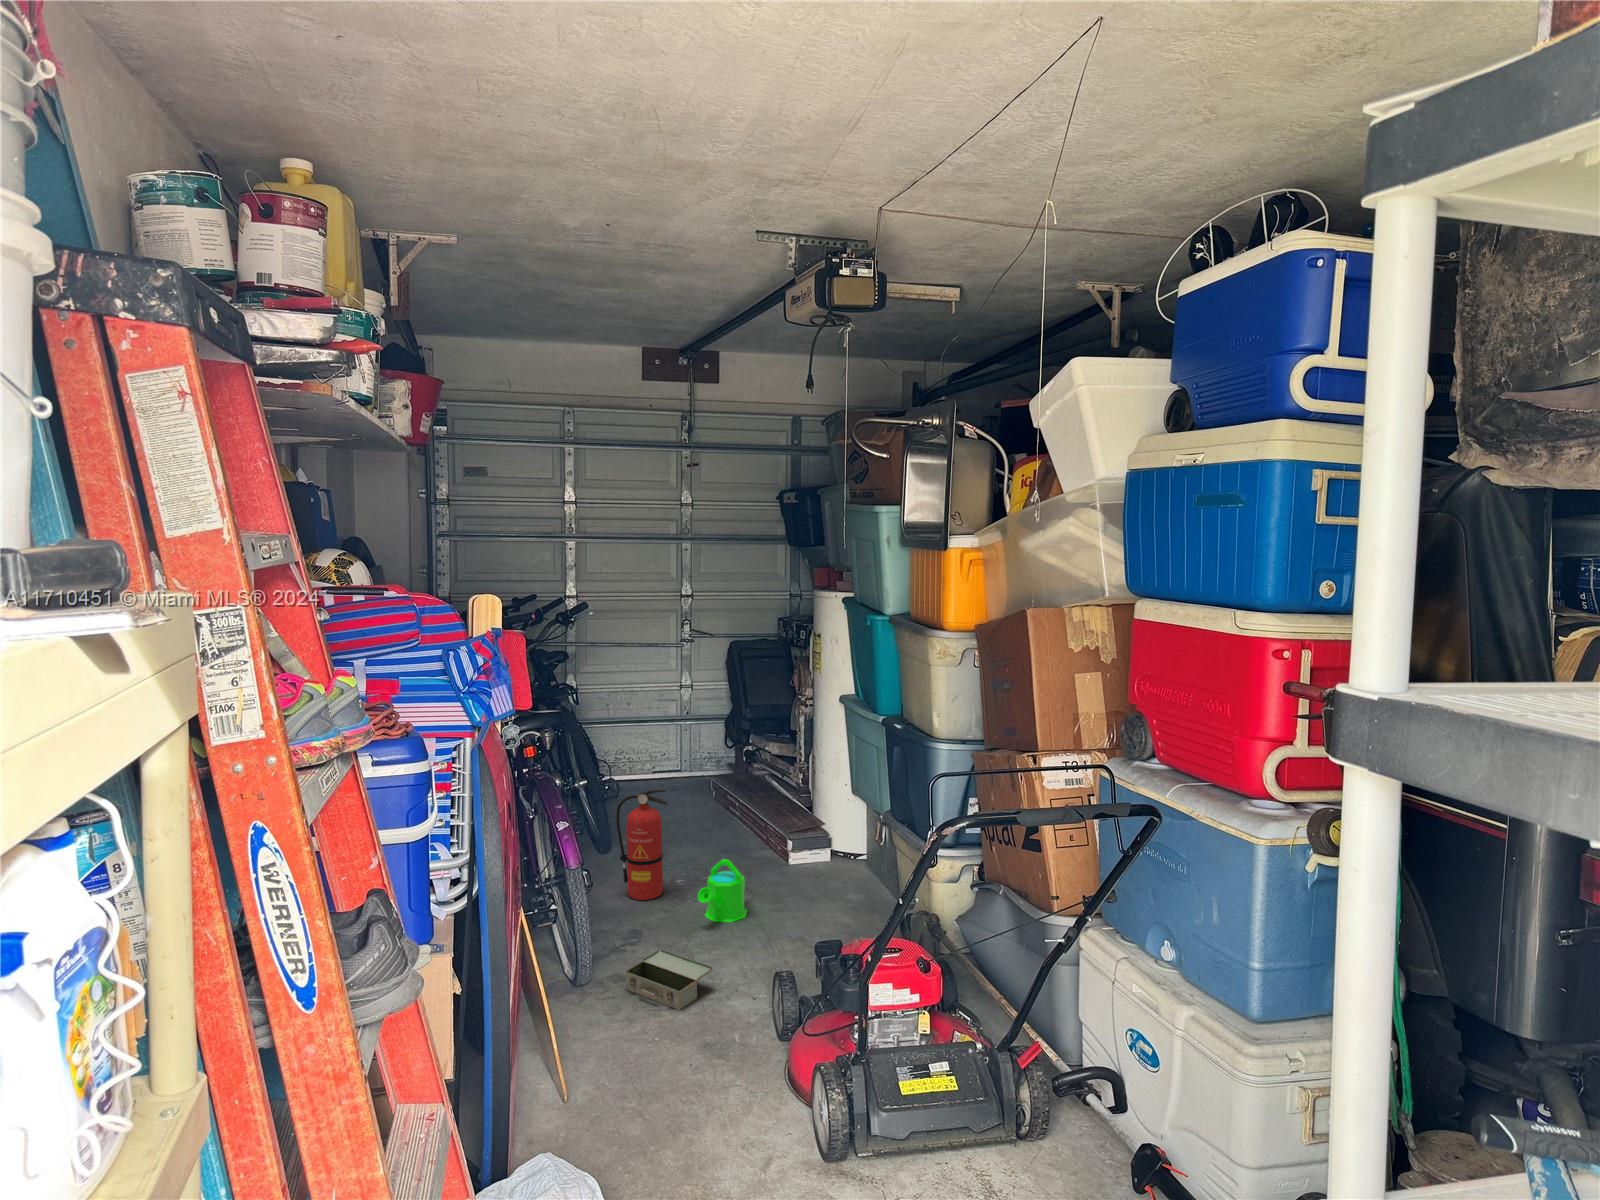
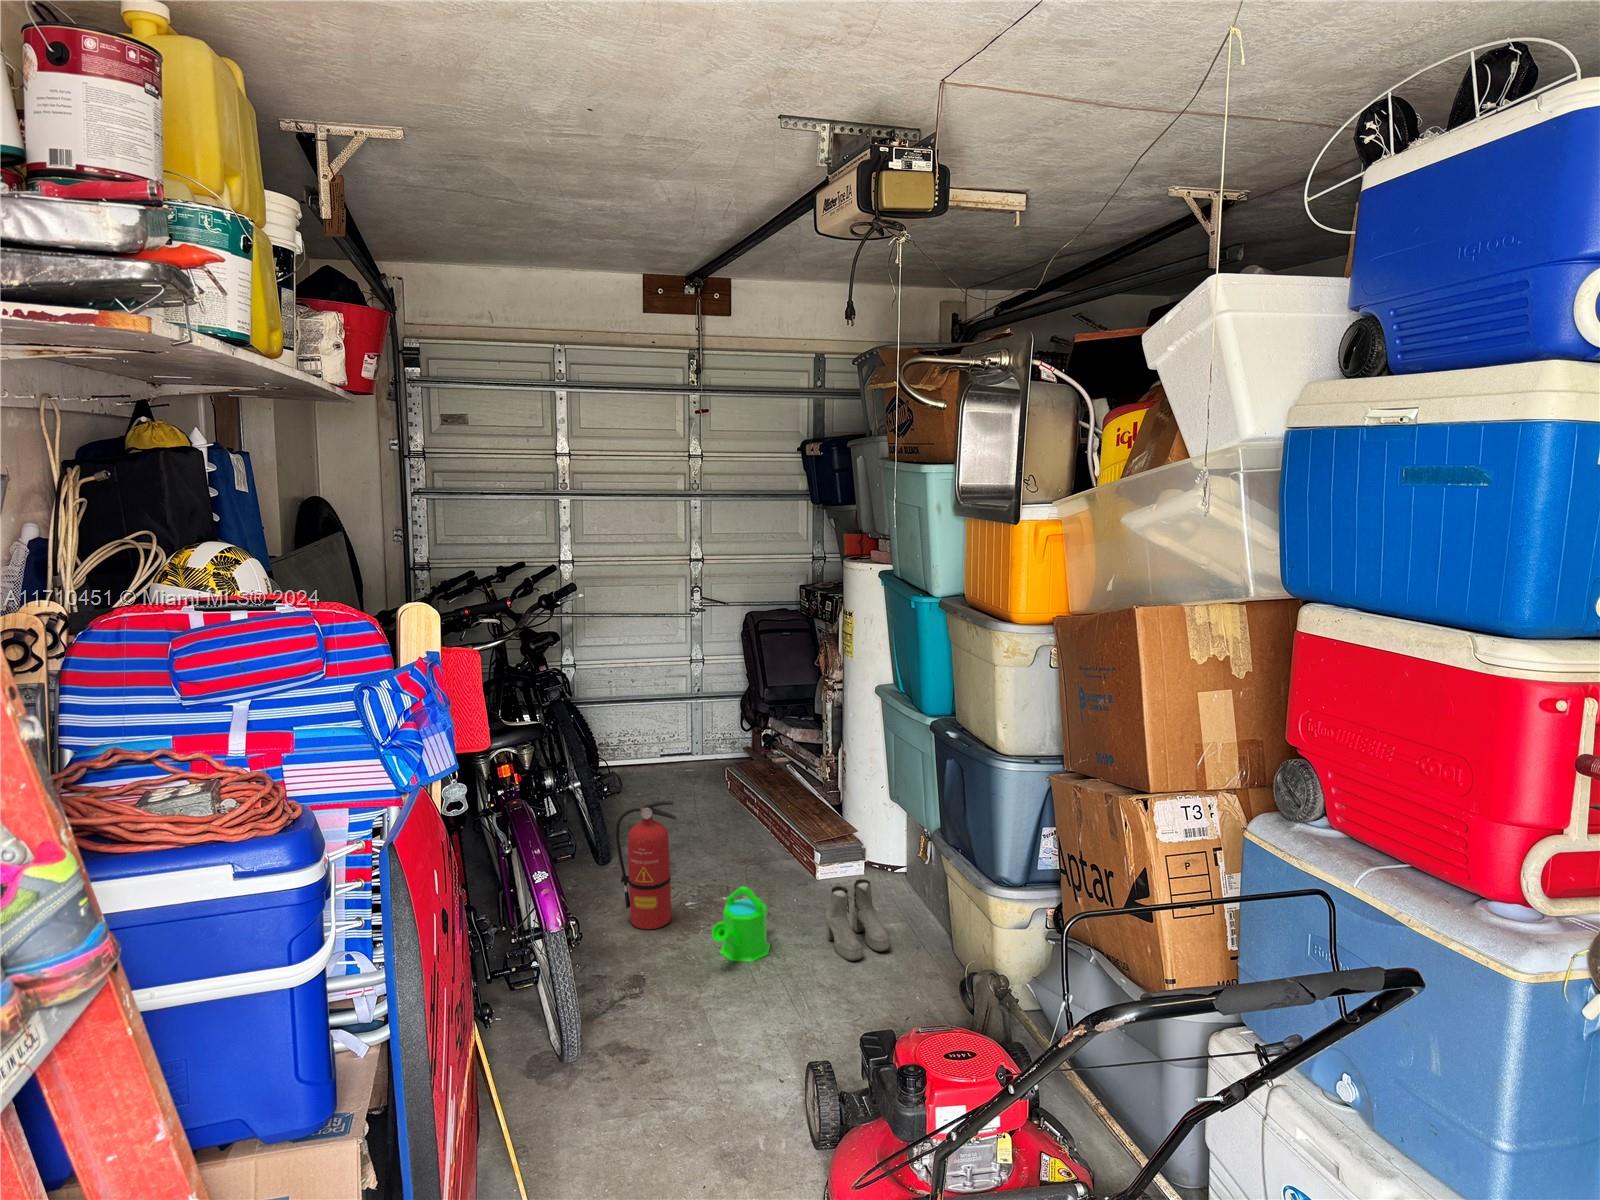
boots: none [795,855,848,921] -> present [826,879,889,961]
toolbox: present [625,950,713,1010] -> none [625,1009,731,1094]

